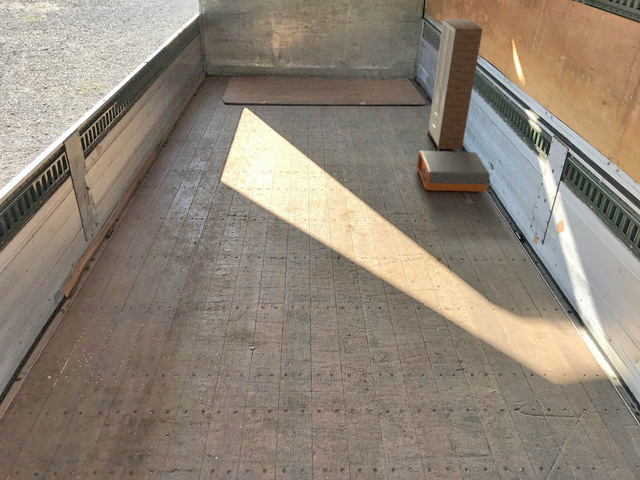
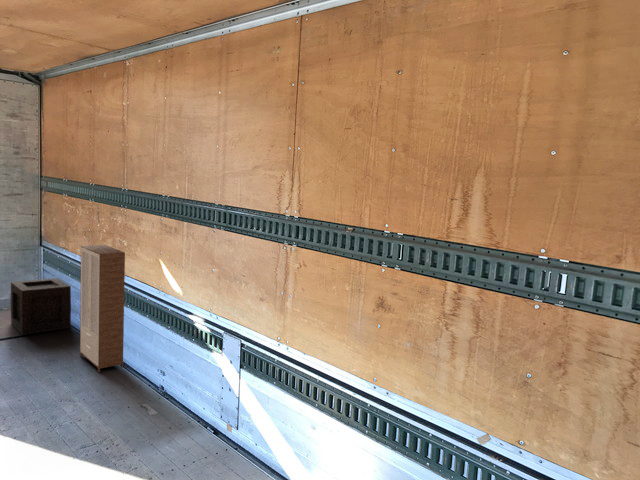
wooden crate: none [384,52,436,105] -> present [11,278,71,335]
storage box: present [417,151,490,192] -> none [83,363,164,413]

